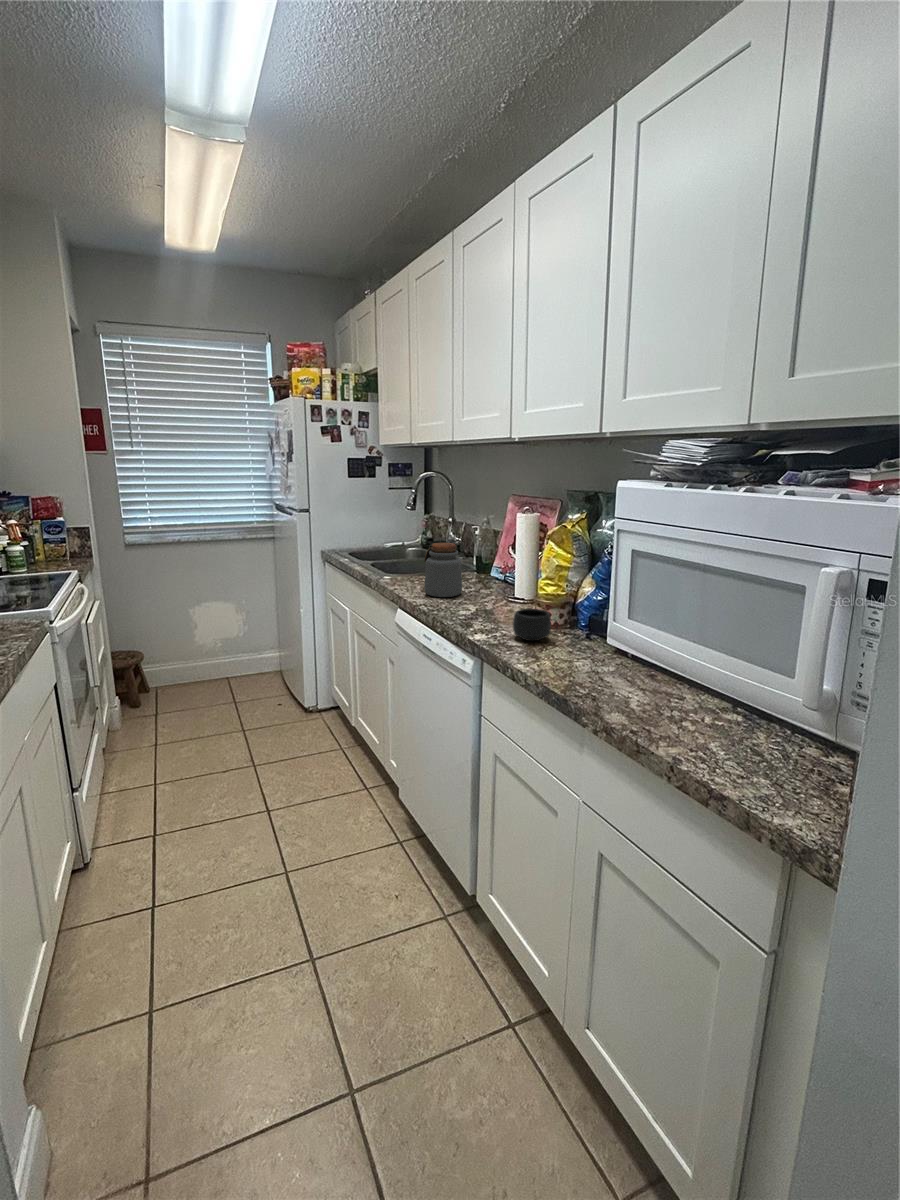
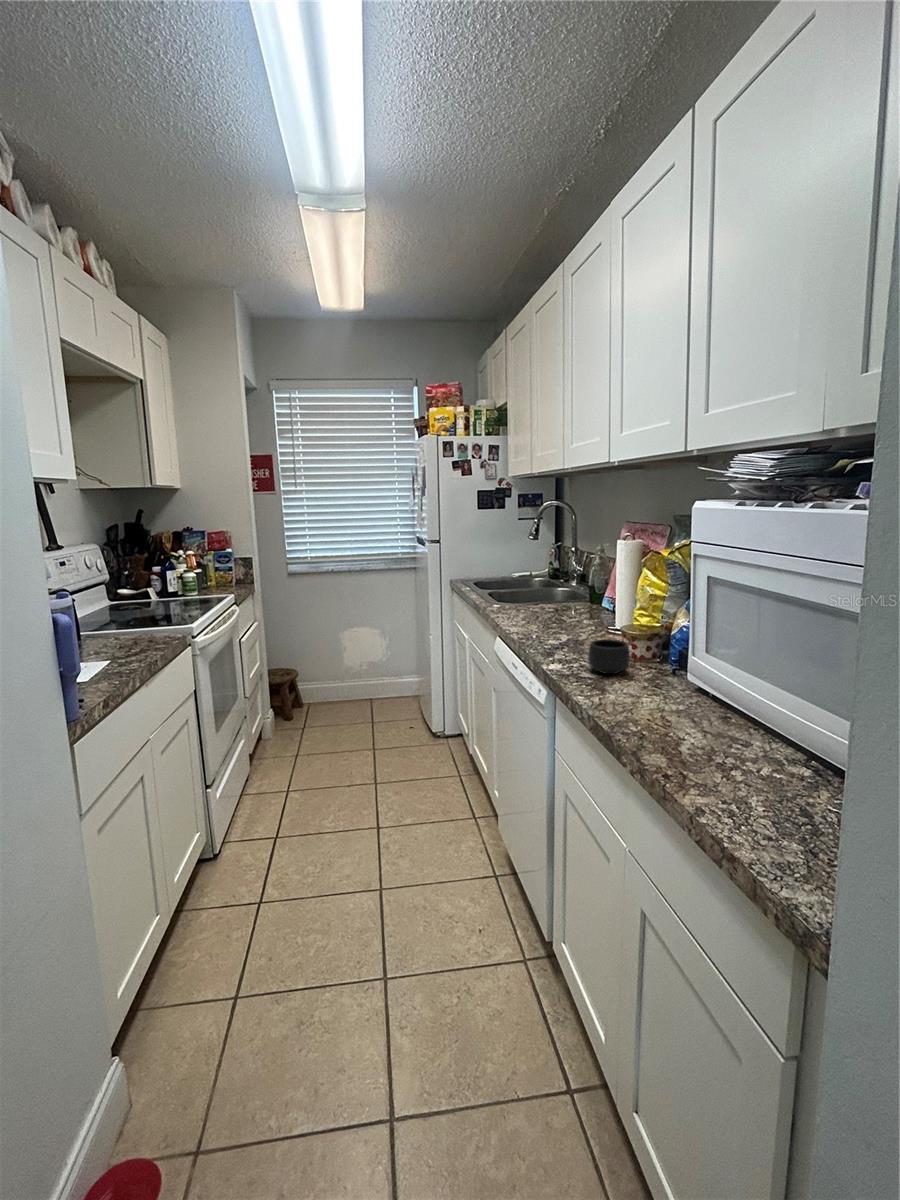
jar: present [424,543,462,597] -> none [523,571,562,626]

